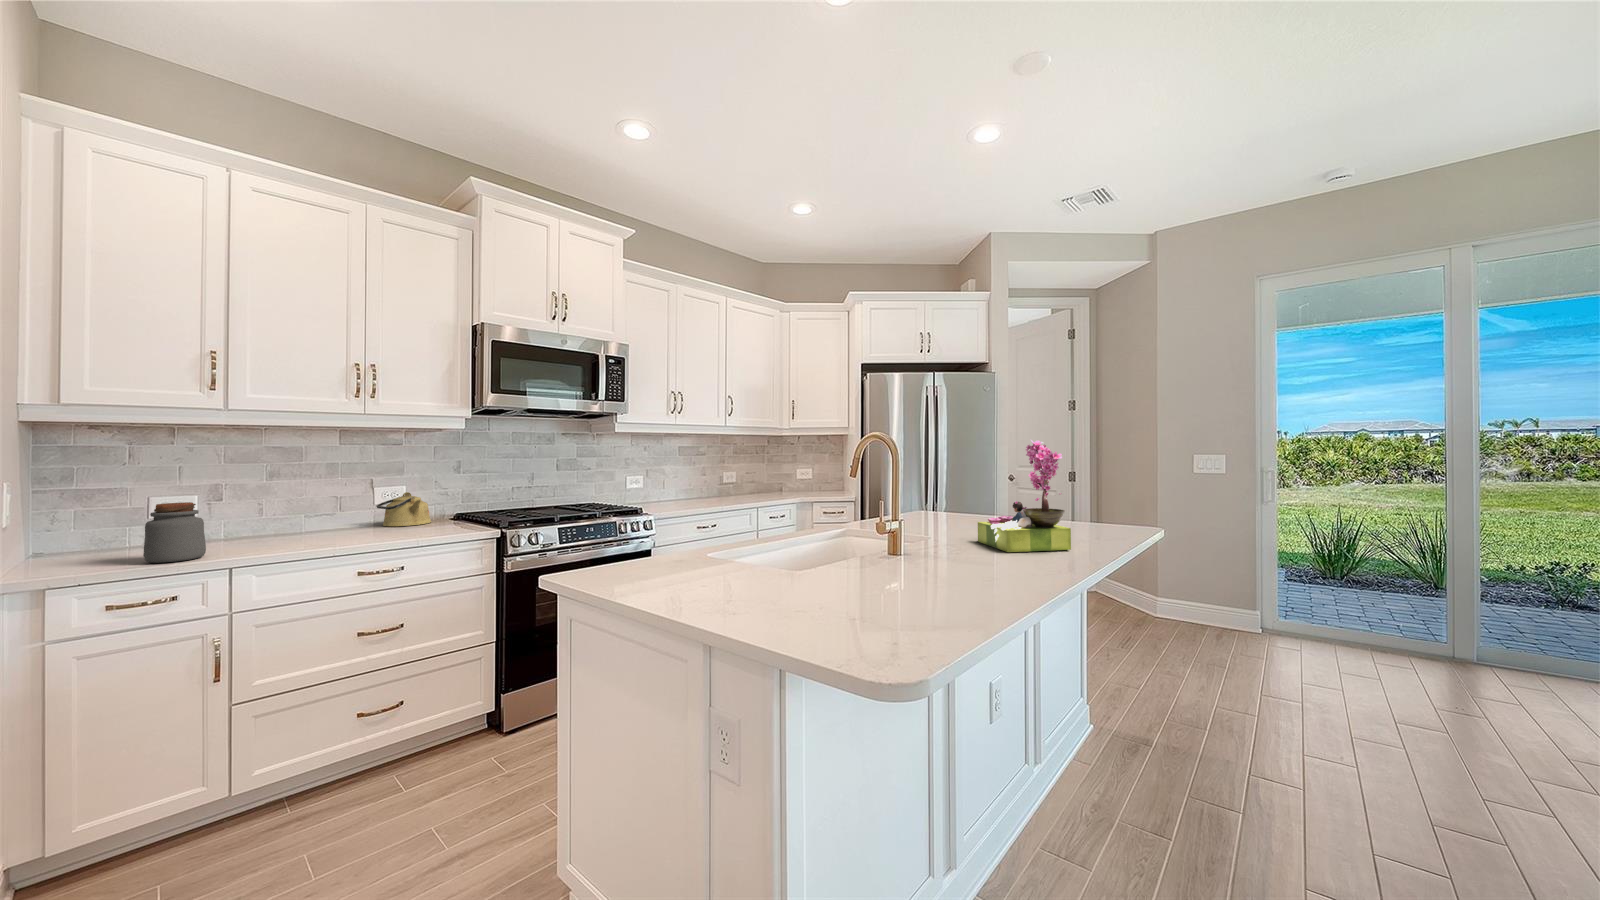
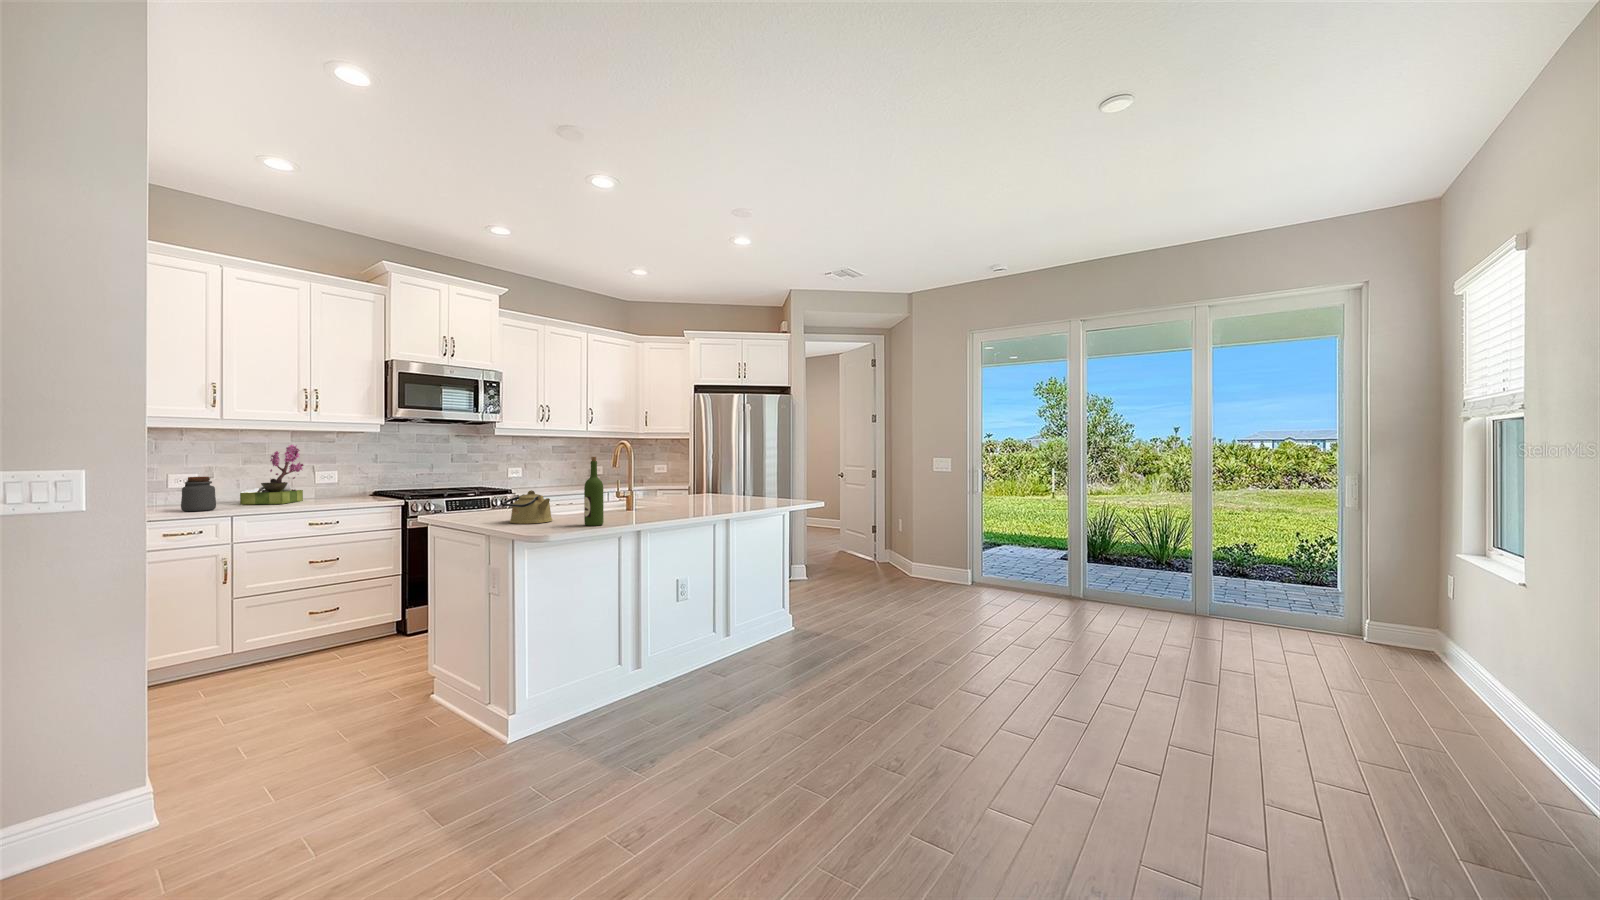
flower arrangement: present [978,440,1071,552] -> present [240,444,304,505]
wine bottle: none [917,463,962,629] -> present [584,457,604,526]
kettle: present [376,492,431,526] -> present [503,490,552,524]

